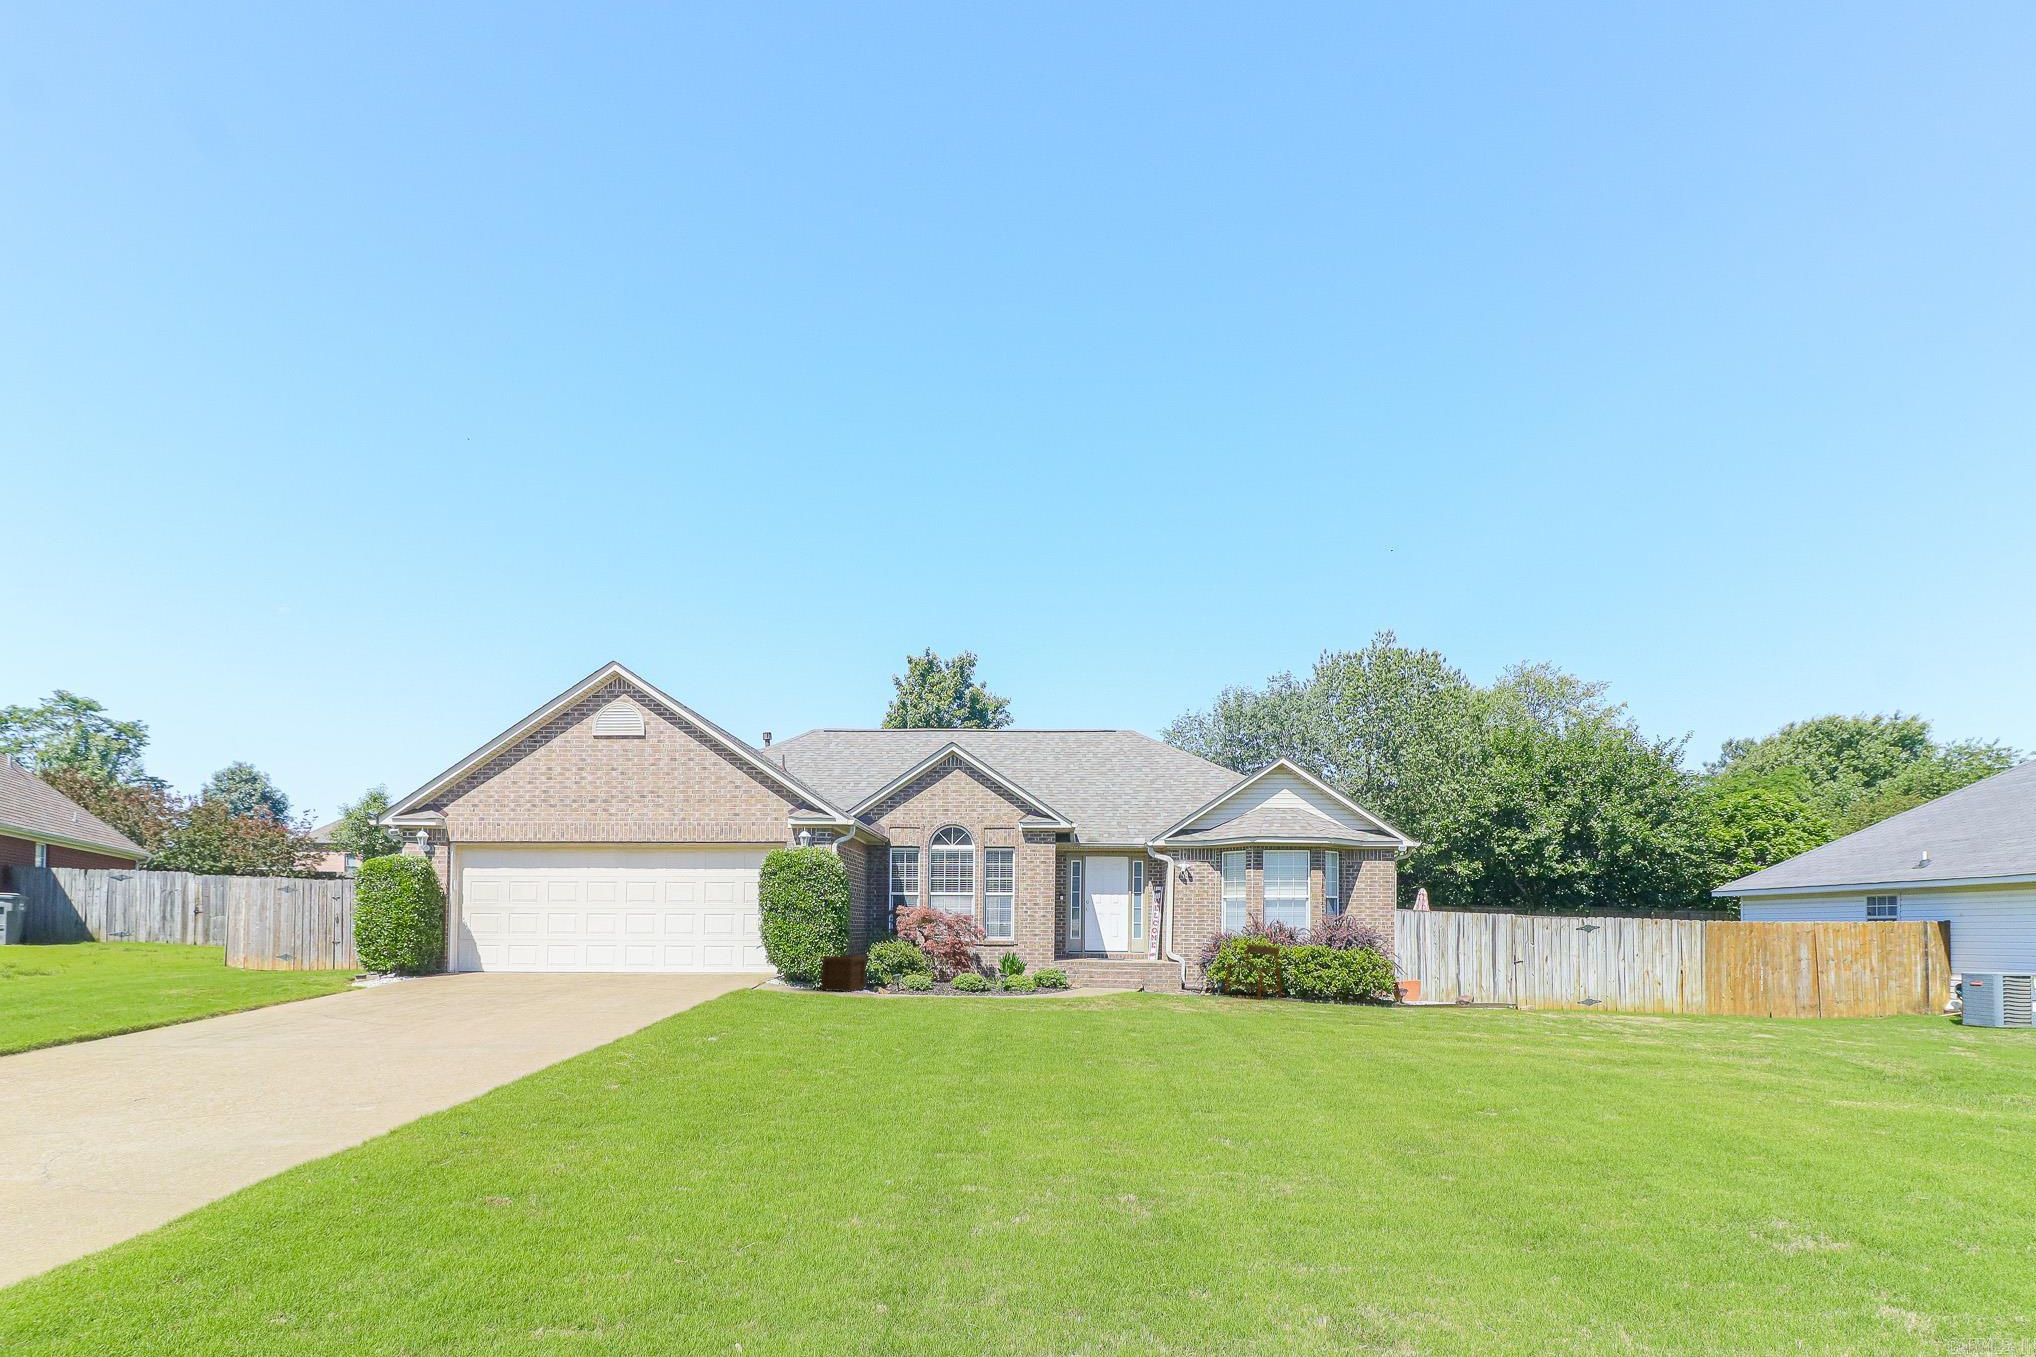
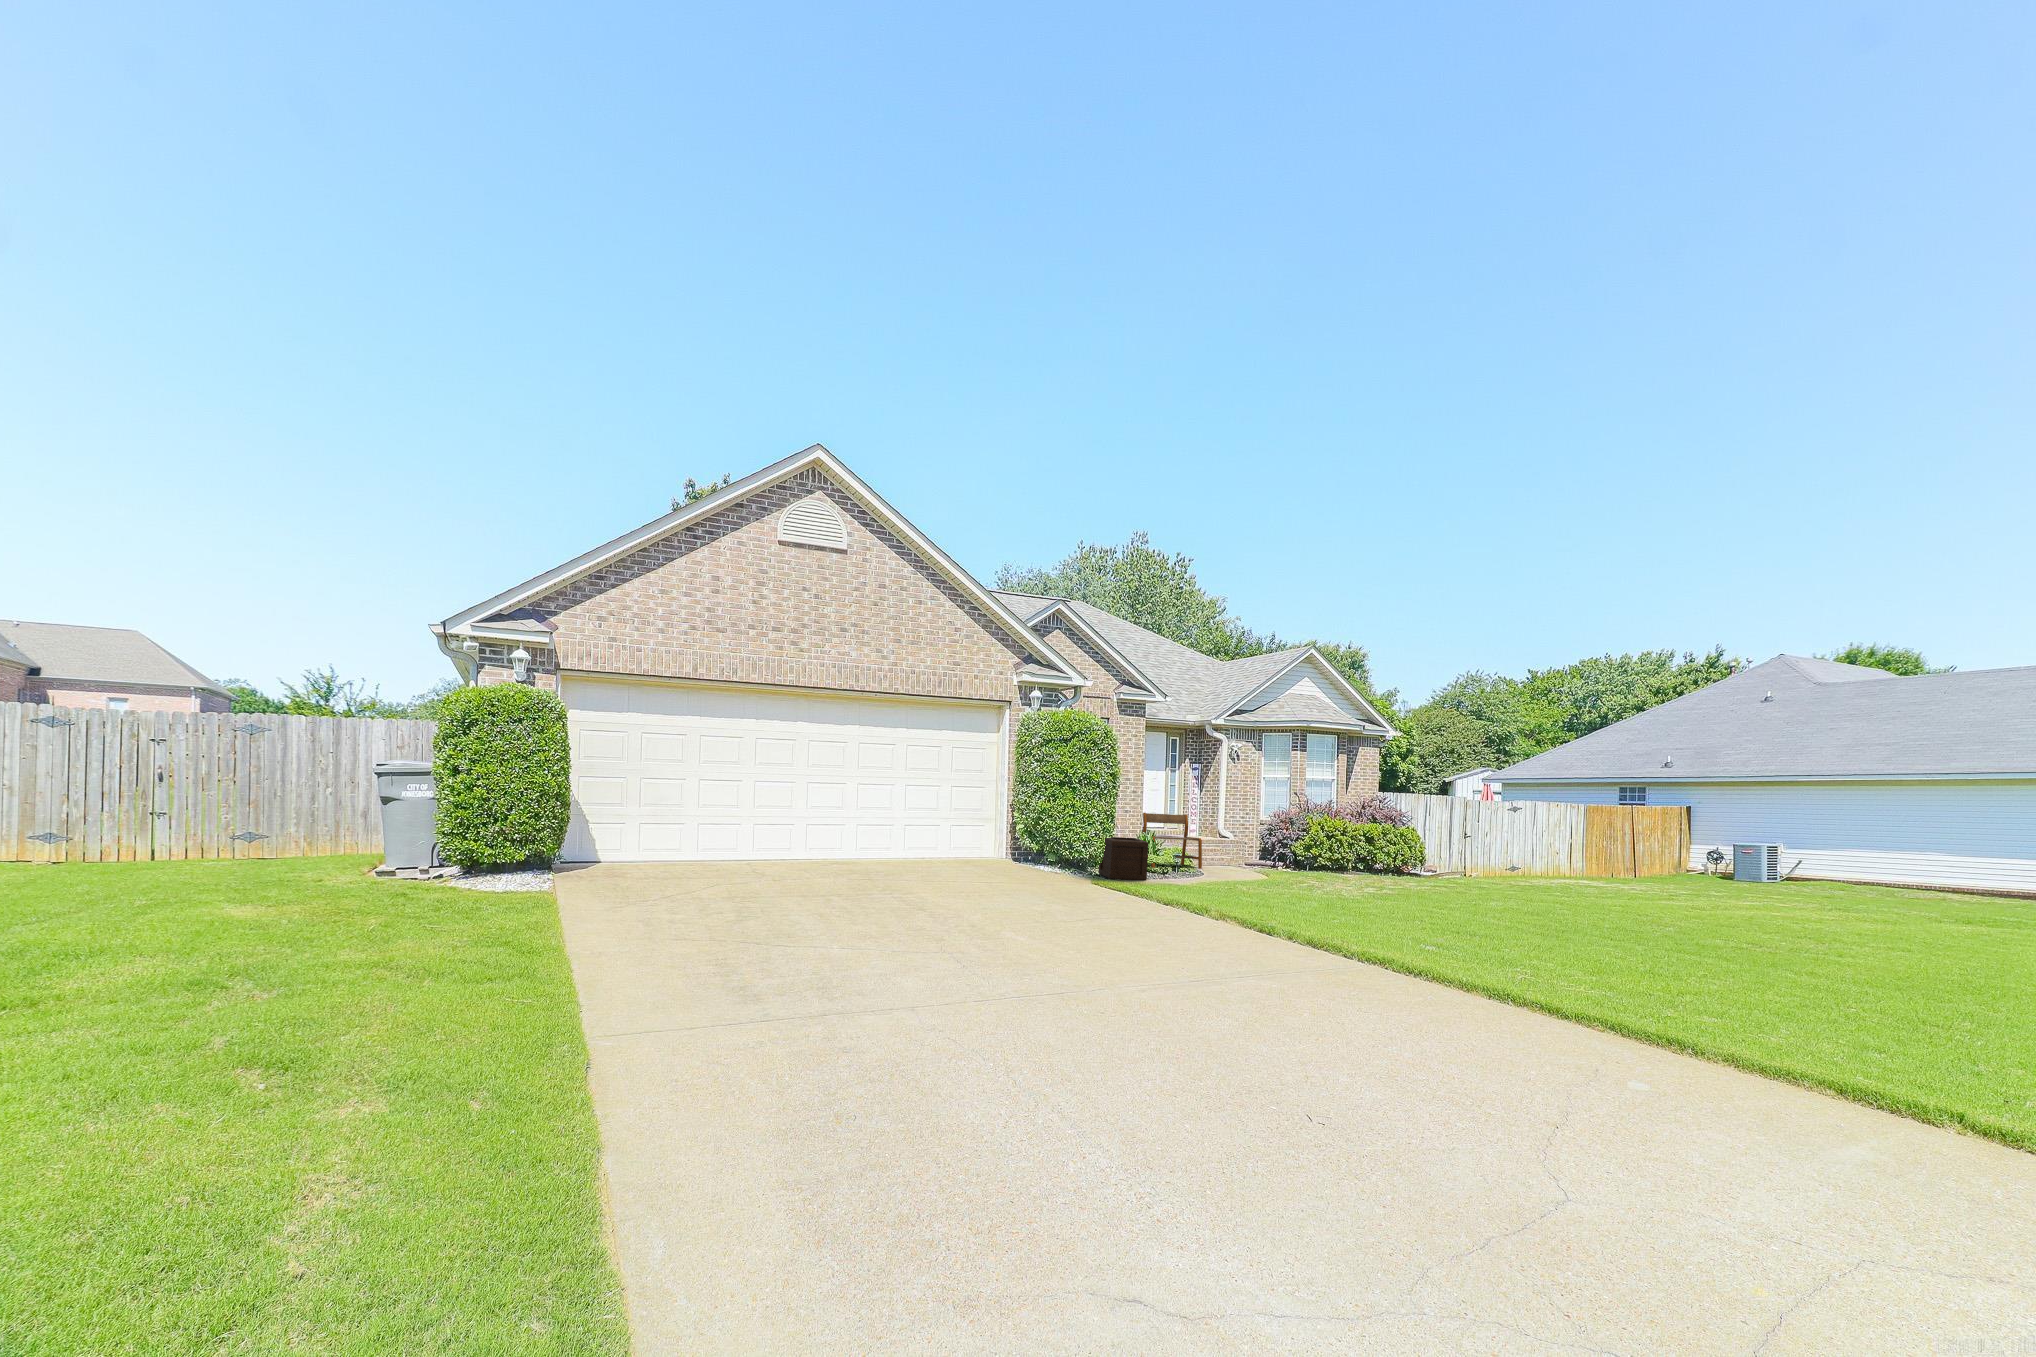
bench: present [1225,944,1282,998] -> present [1143,813,1202,869]

